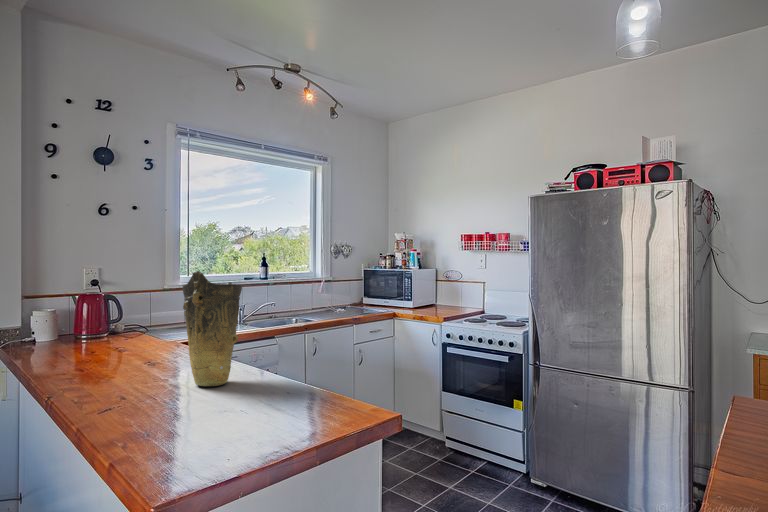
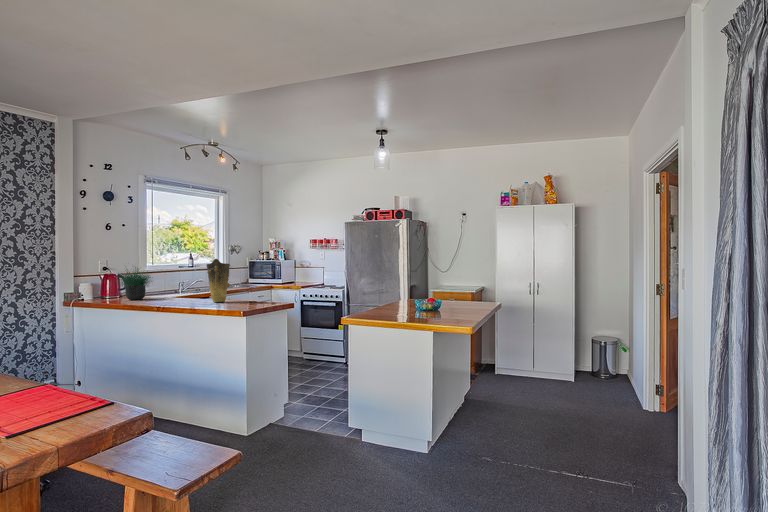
potted plant: none [47,267,145,352] -> present [120,267,151,300]

